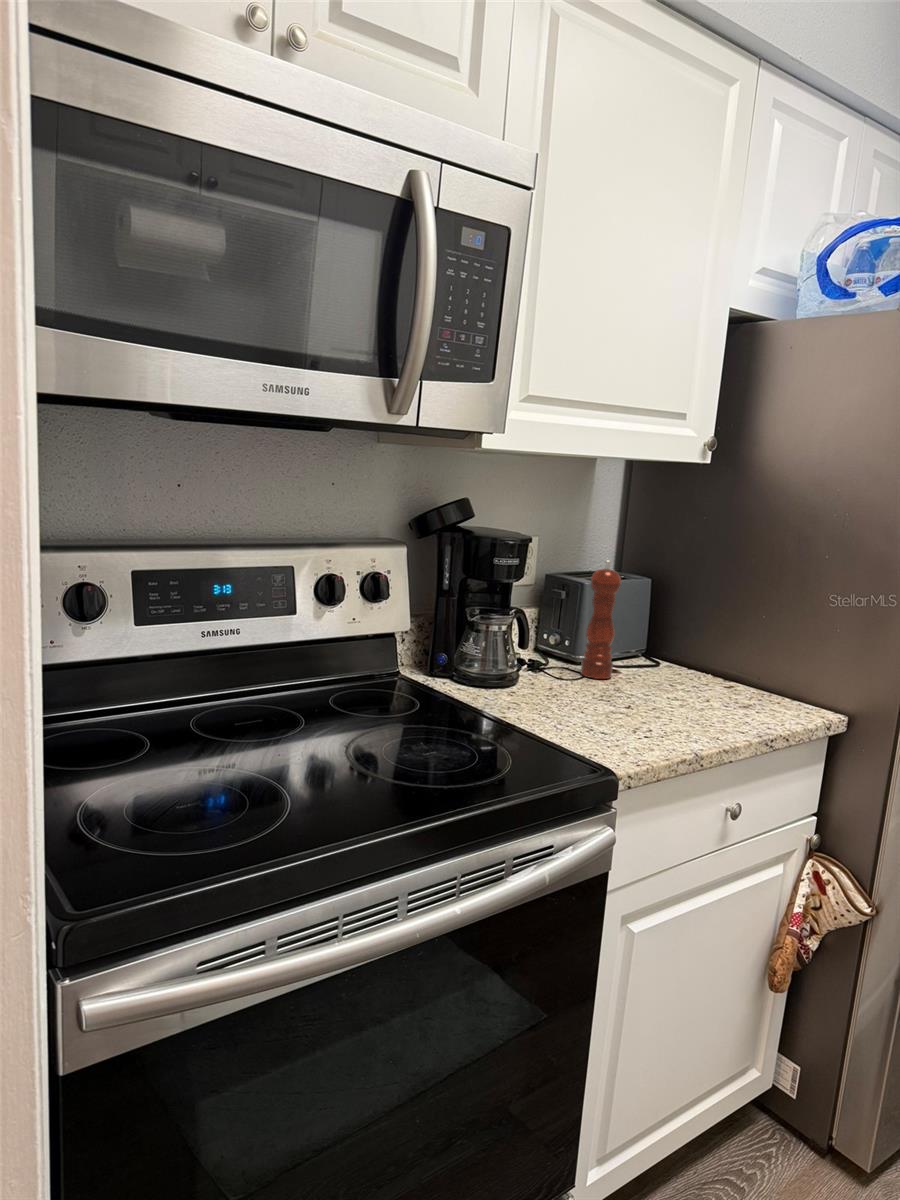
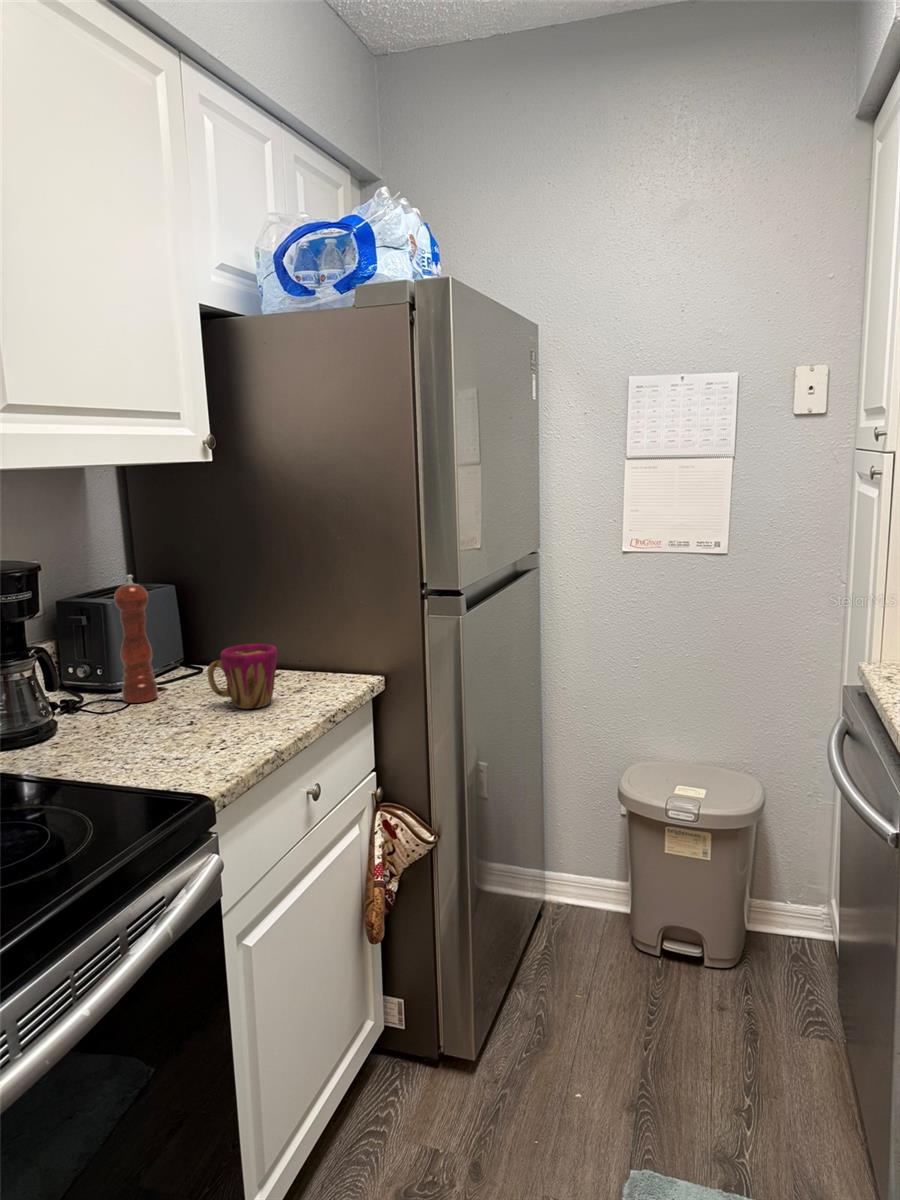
cup: none [656,646,729,711] -> present [207,644,277,709]

